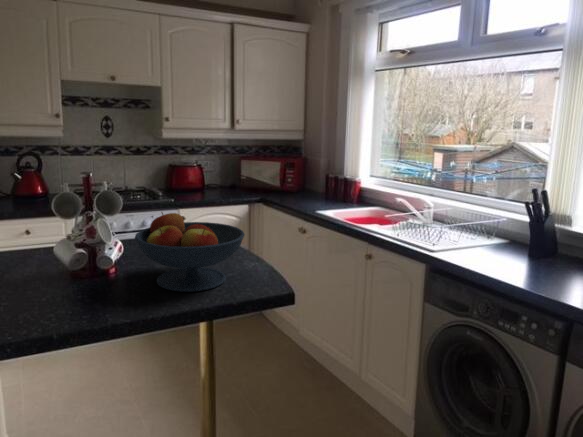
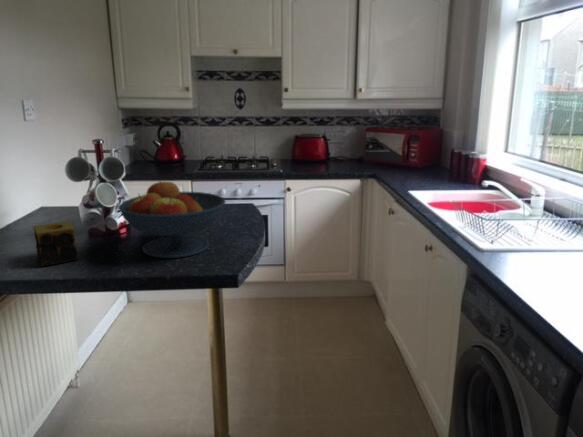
candle: none [40,265,100,320] -> present [34,222,78,266]

